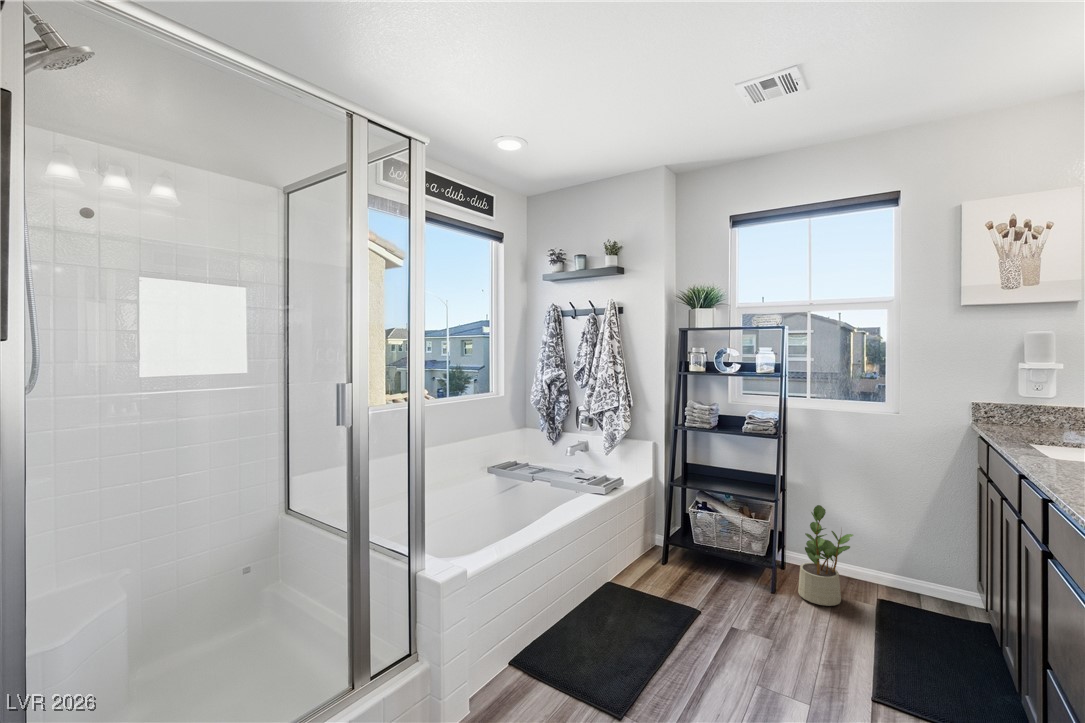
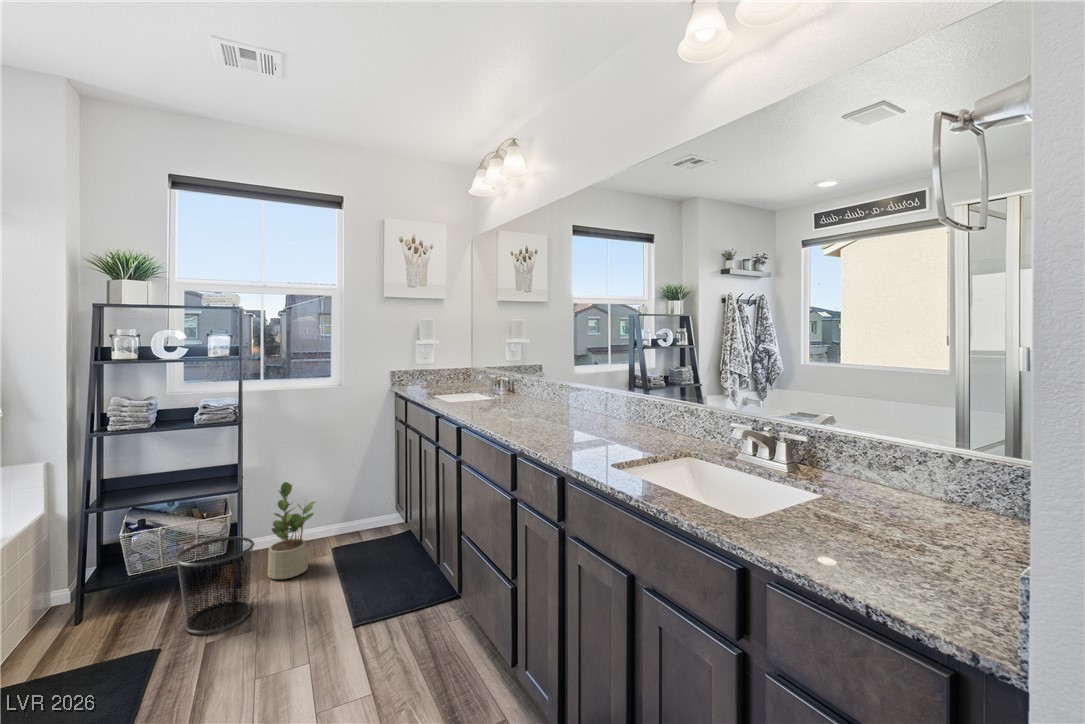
waste bin: none [716,538,780,624] -> present [175,537,254,634]

